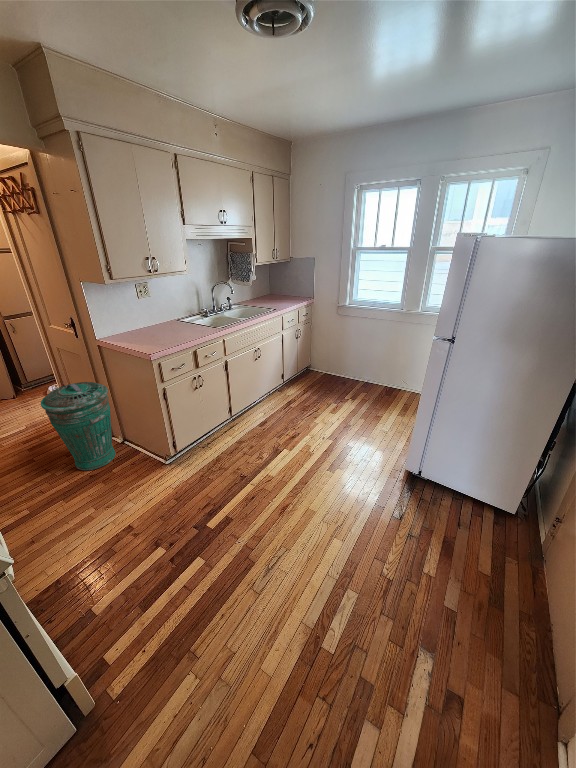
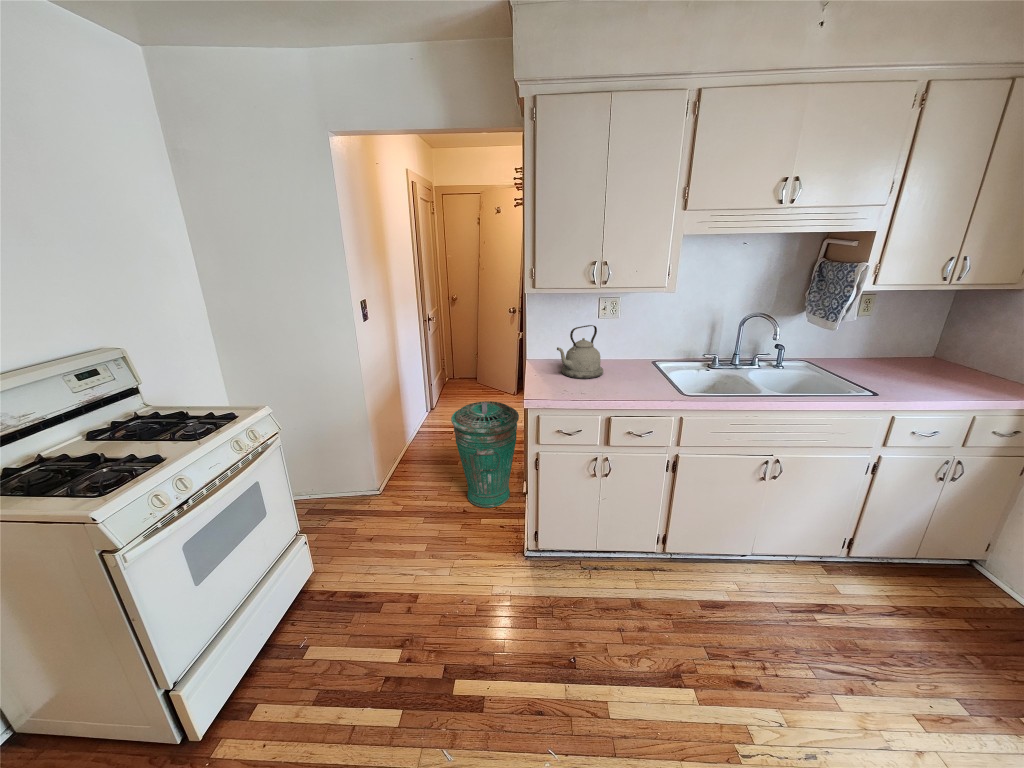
kettle: none [134,301,165,339] -> present [557,325,603,379]

